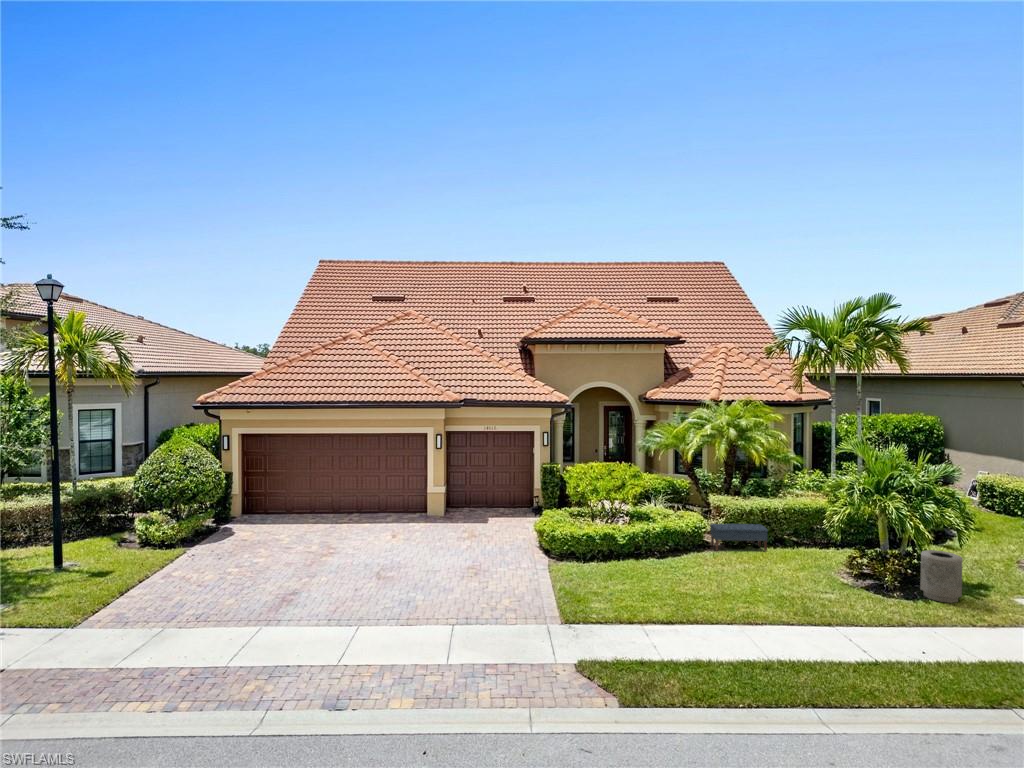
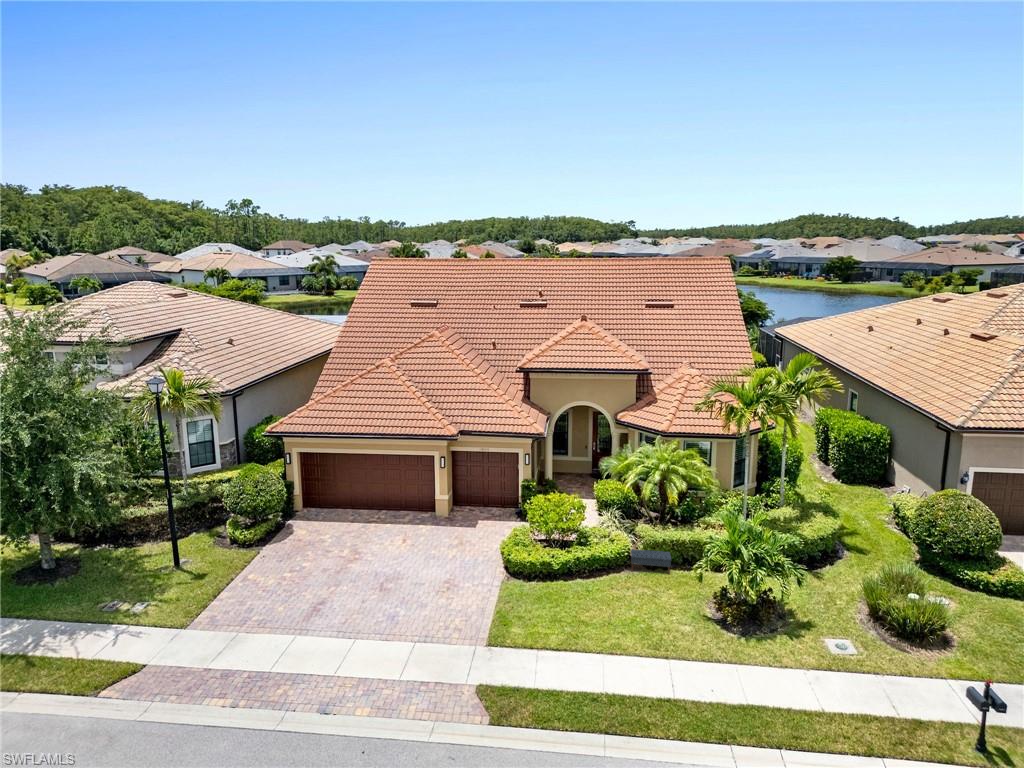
trash can: present [920,550,963,603] -> none [755,602,786,643]

